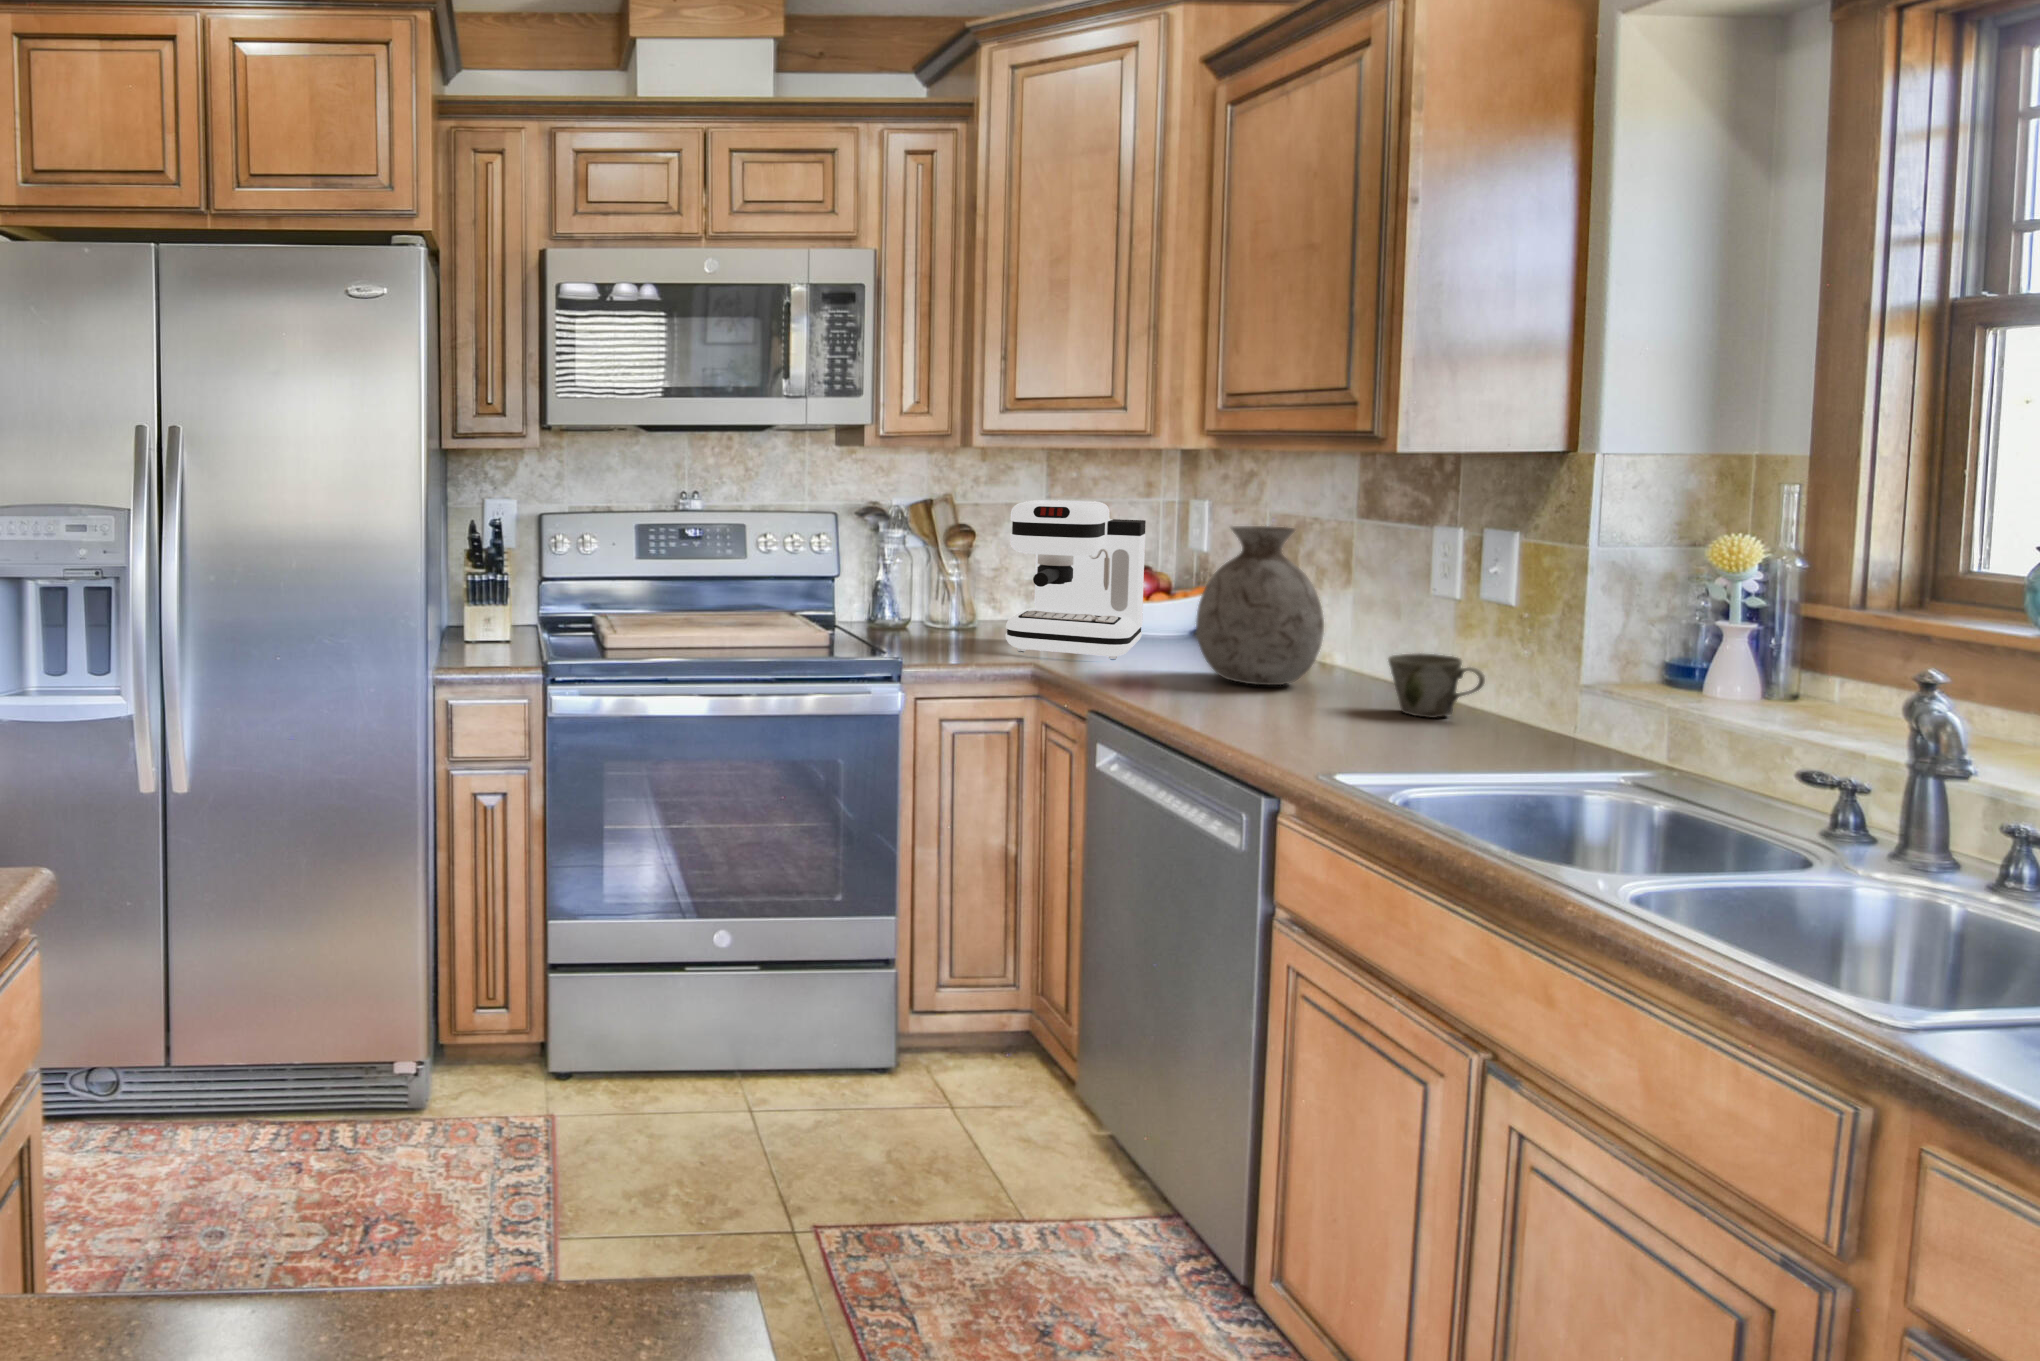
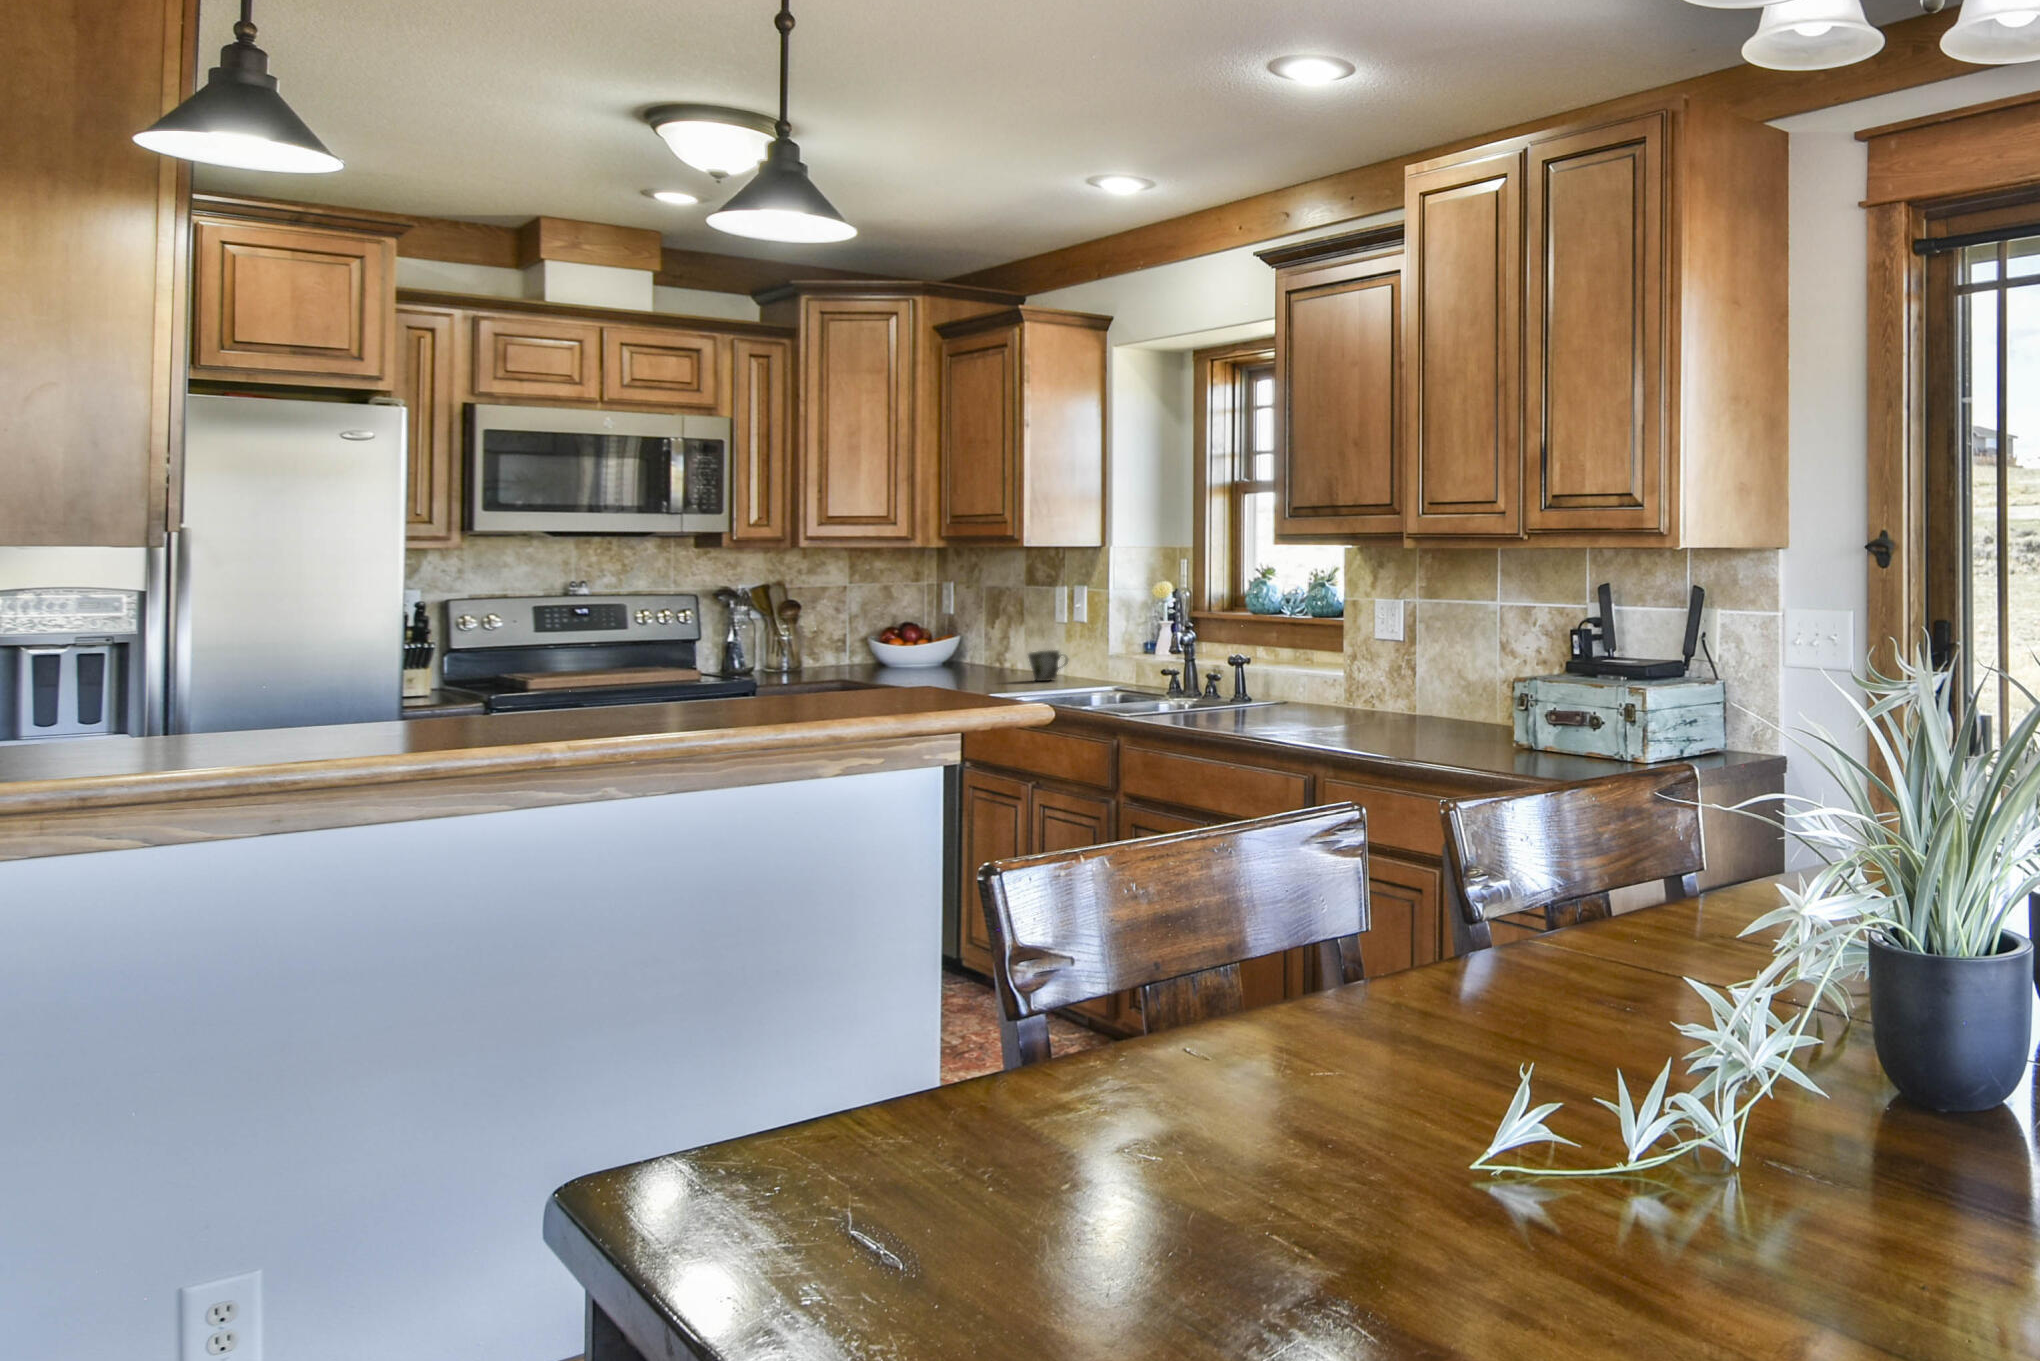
coffee maker: present [1006,500,1146,659] -> none [825,581,911,677]
vase: present [1196,526,1324,685] -> none [937,590,1003,678]

